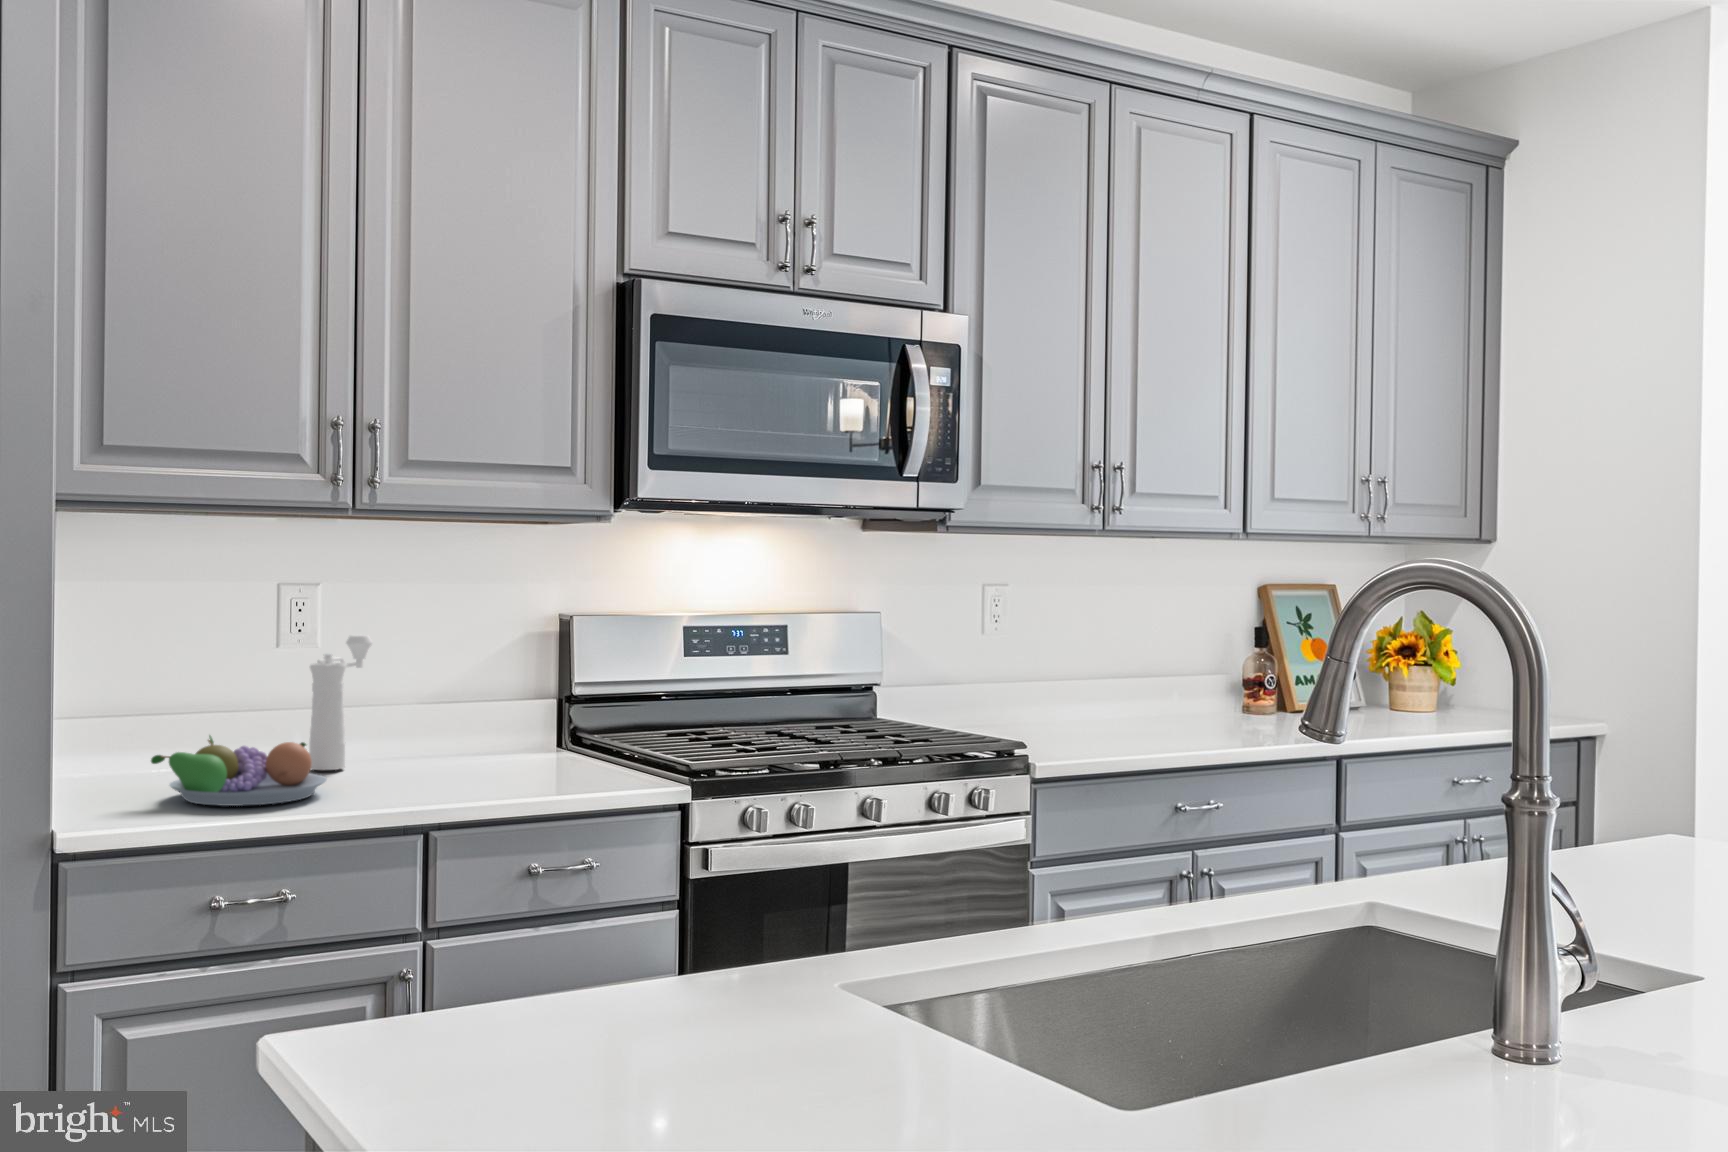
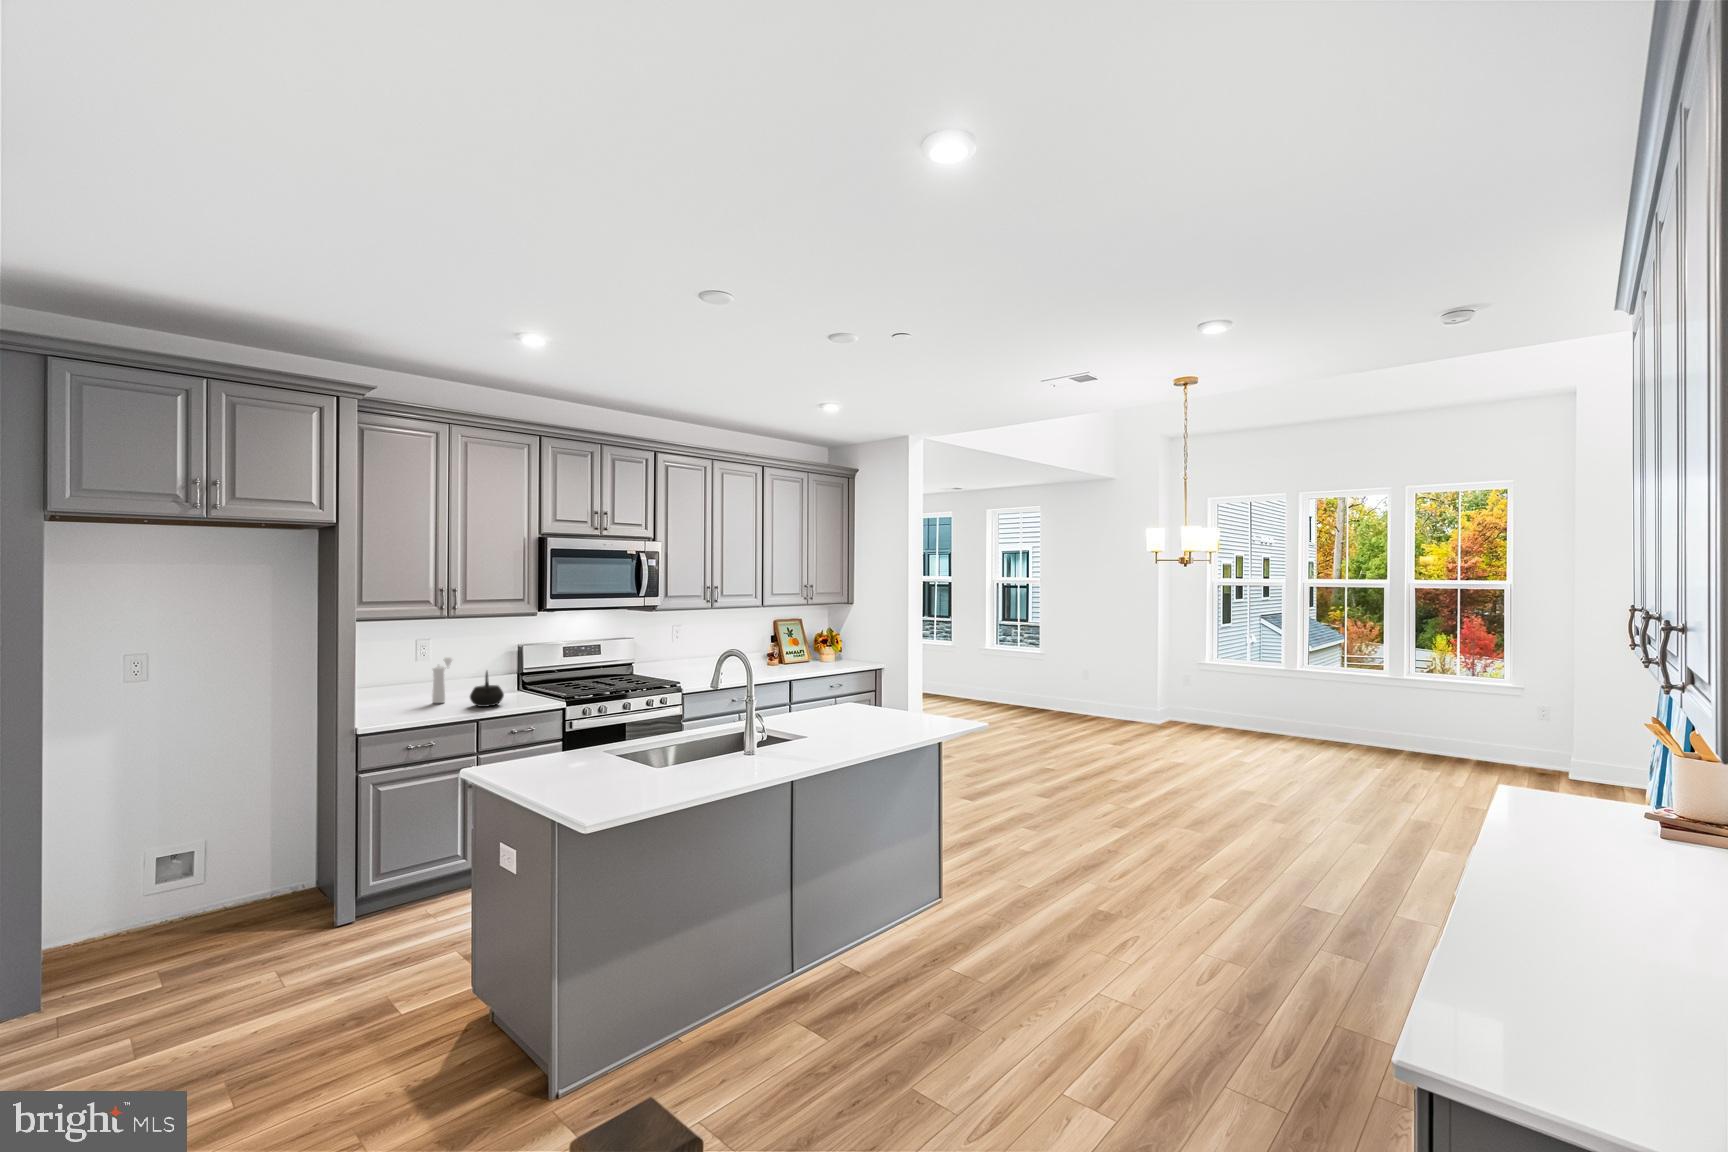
kettle: none [407,673,507,787] -> present [470,671,504,707]
fruit bowl: present [151,736,327,806] -> none [383,694,443,716]

